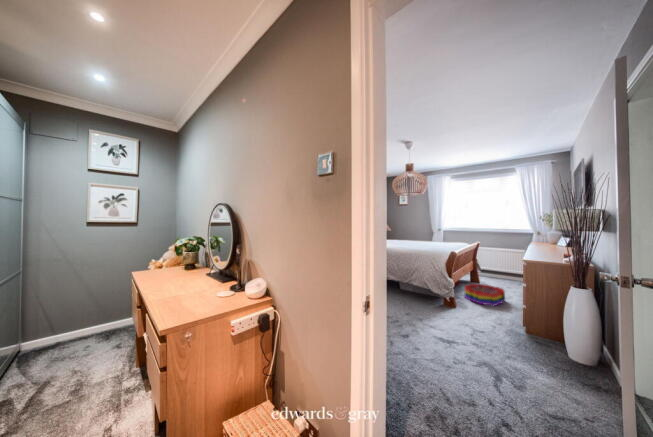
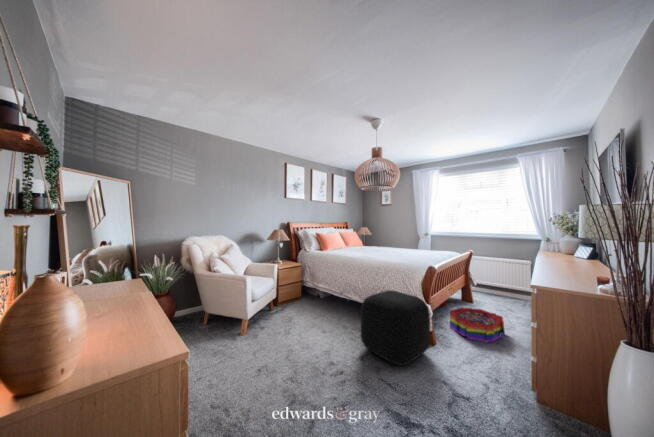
ottoman: none [404,269,454,317] -> present [361,290,430,366]

